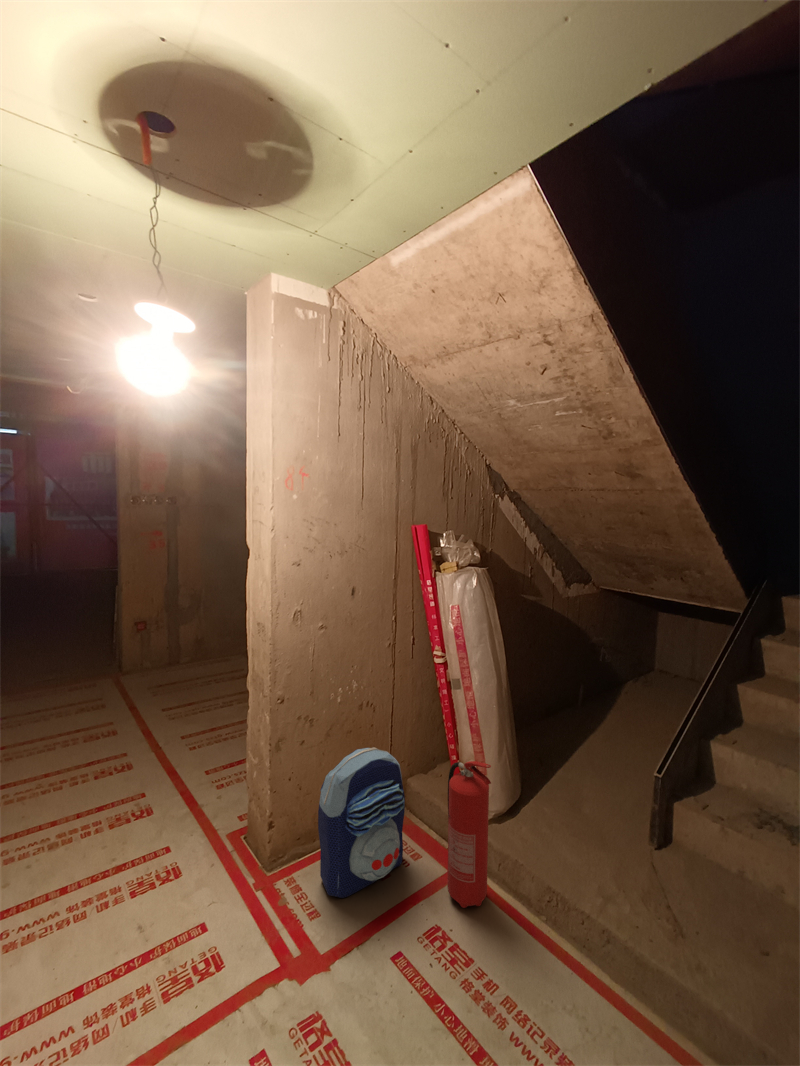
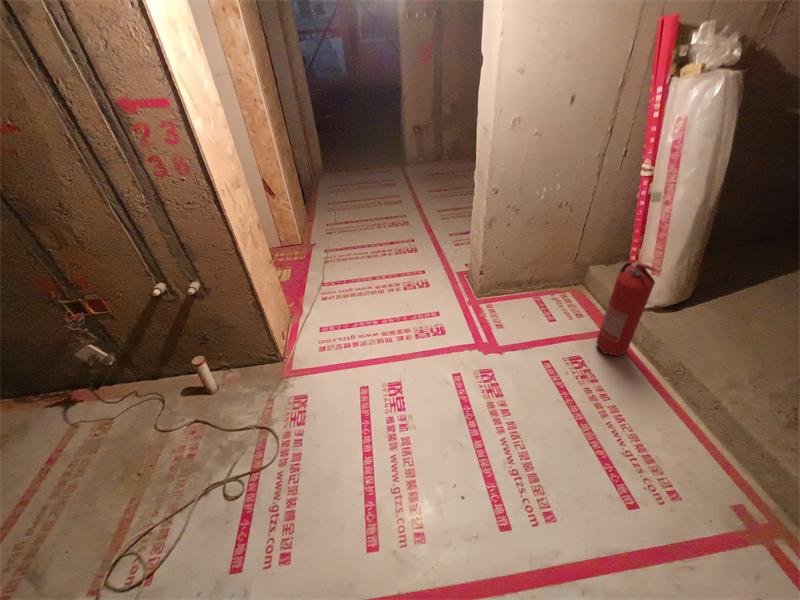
backpack: present [318,747,405,898] -> none [509,237,582,324]

